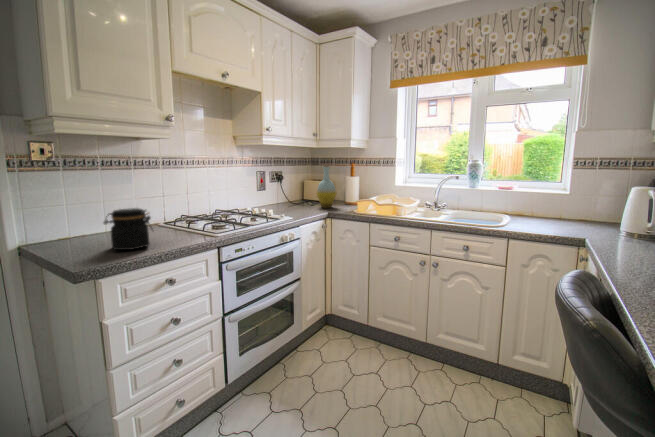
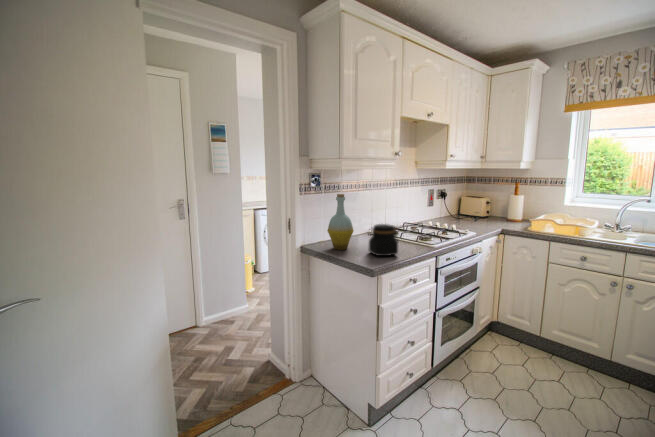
bottle: present [317,165,336,208] -> present [327,194,354,250]

